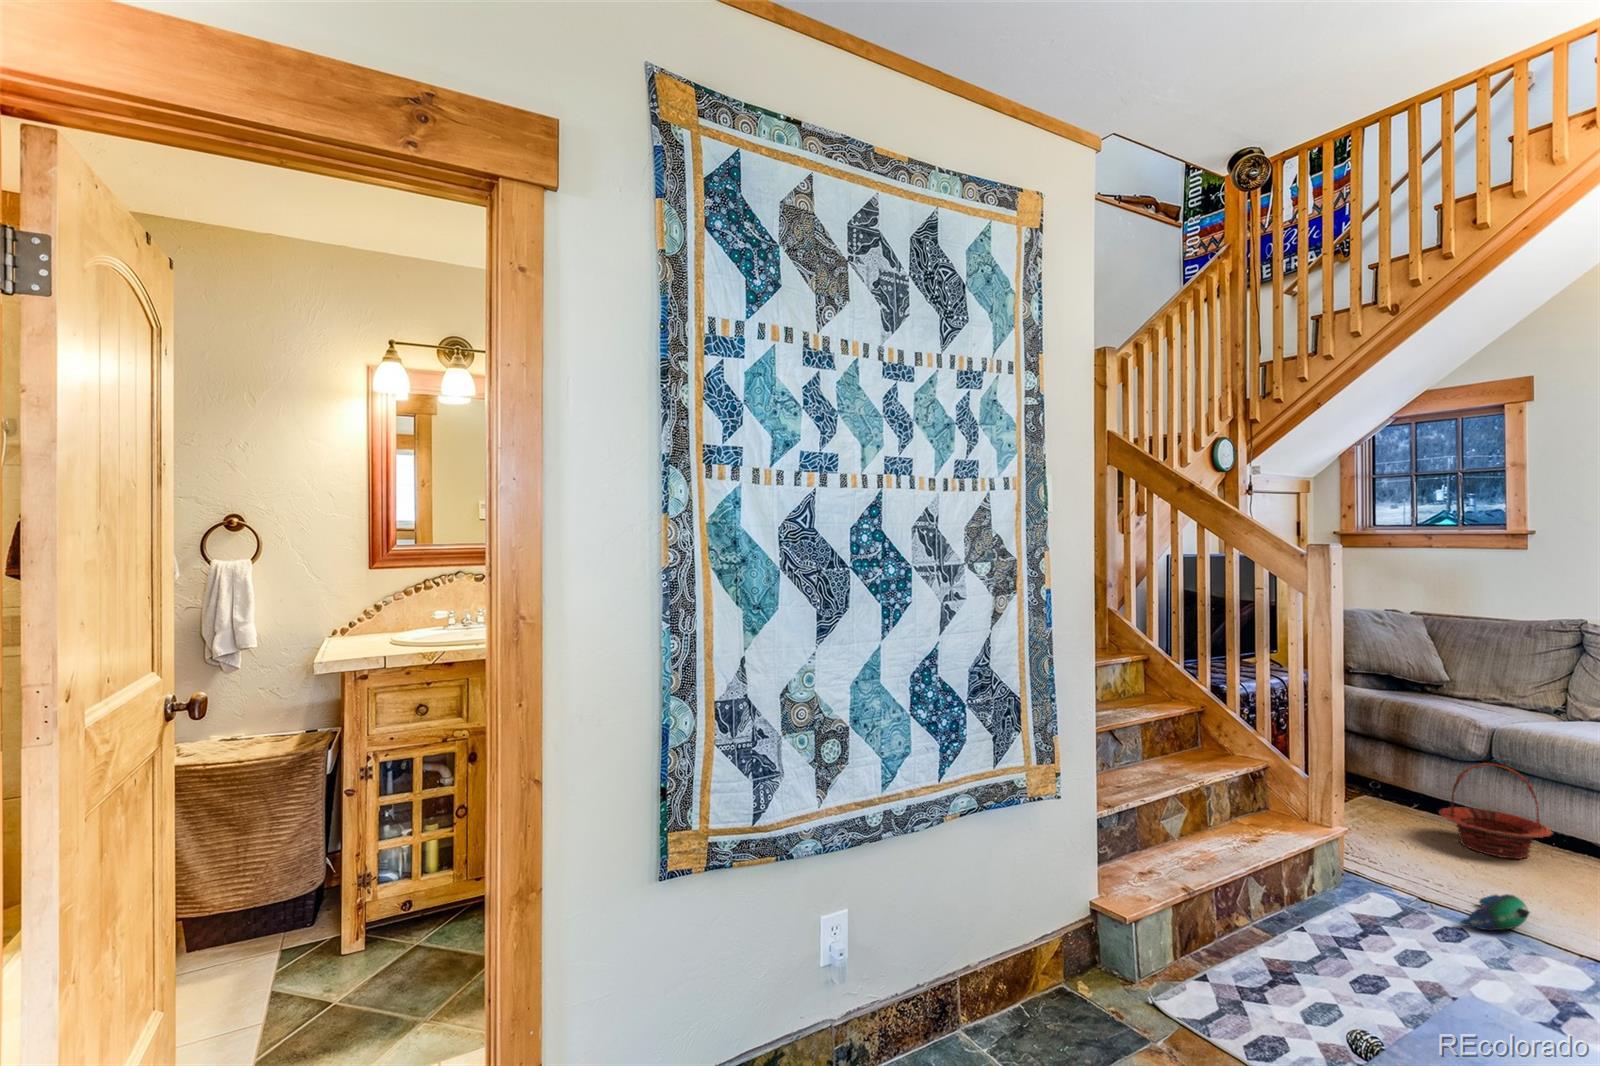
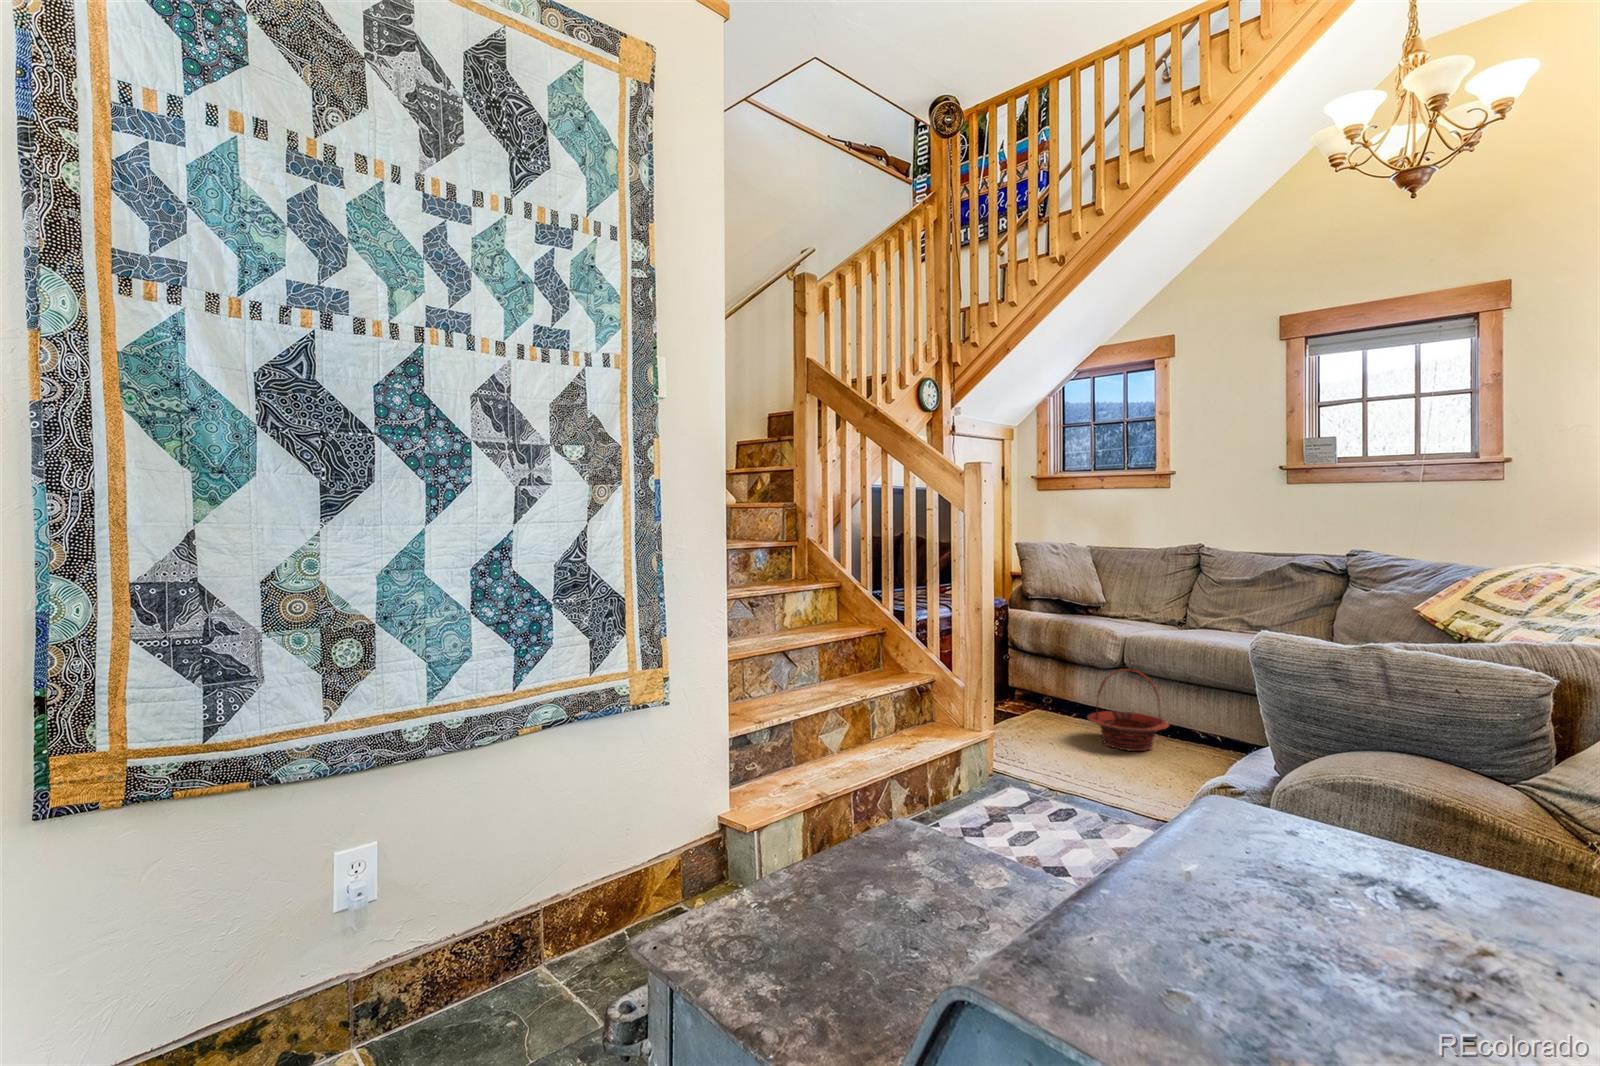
plush toy: present [1461,894,1530,931] -> none [1077,778,1132,811]

